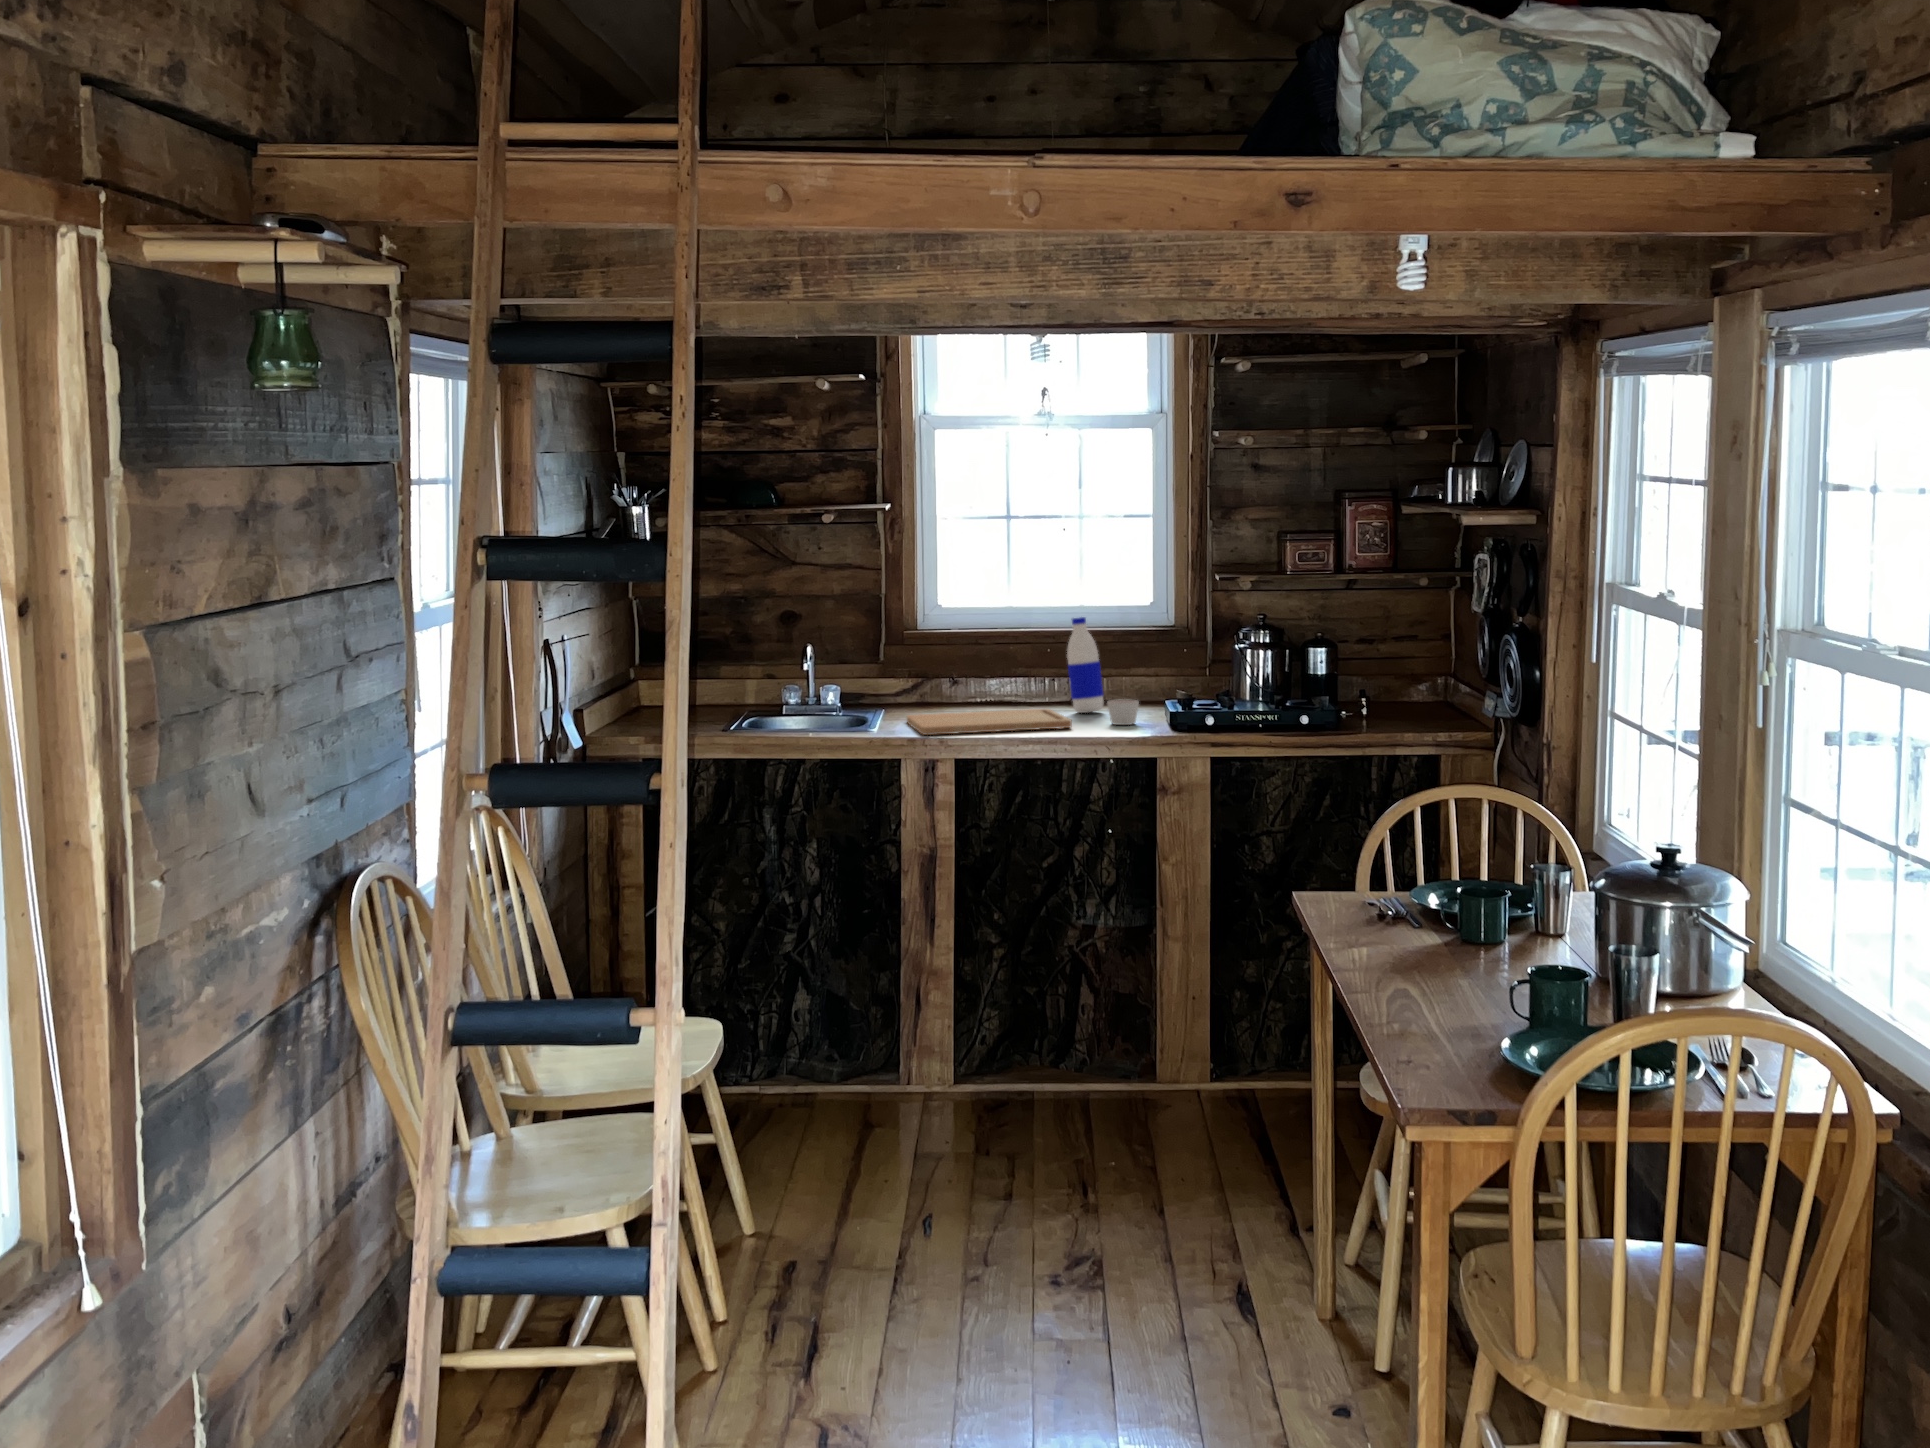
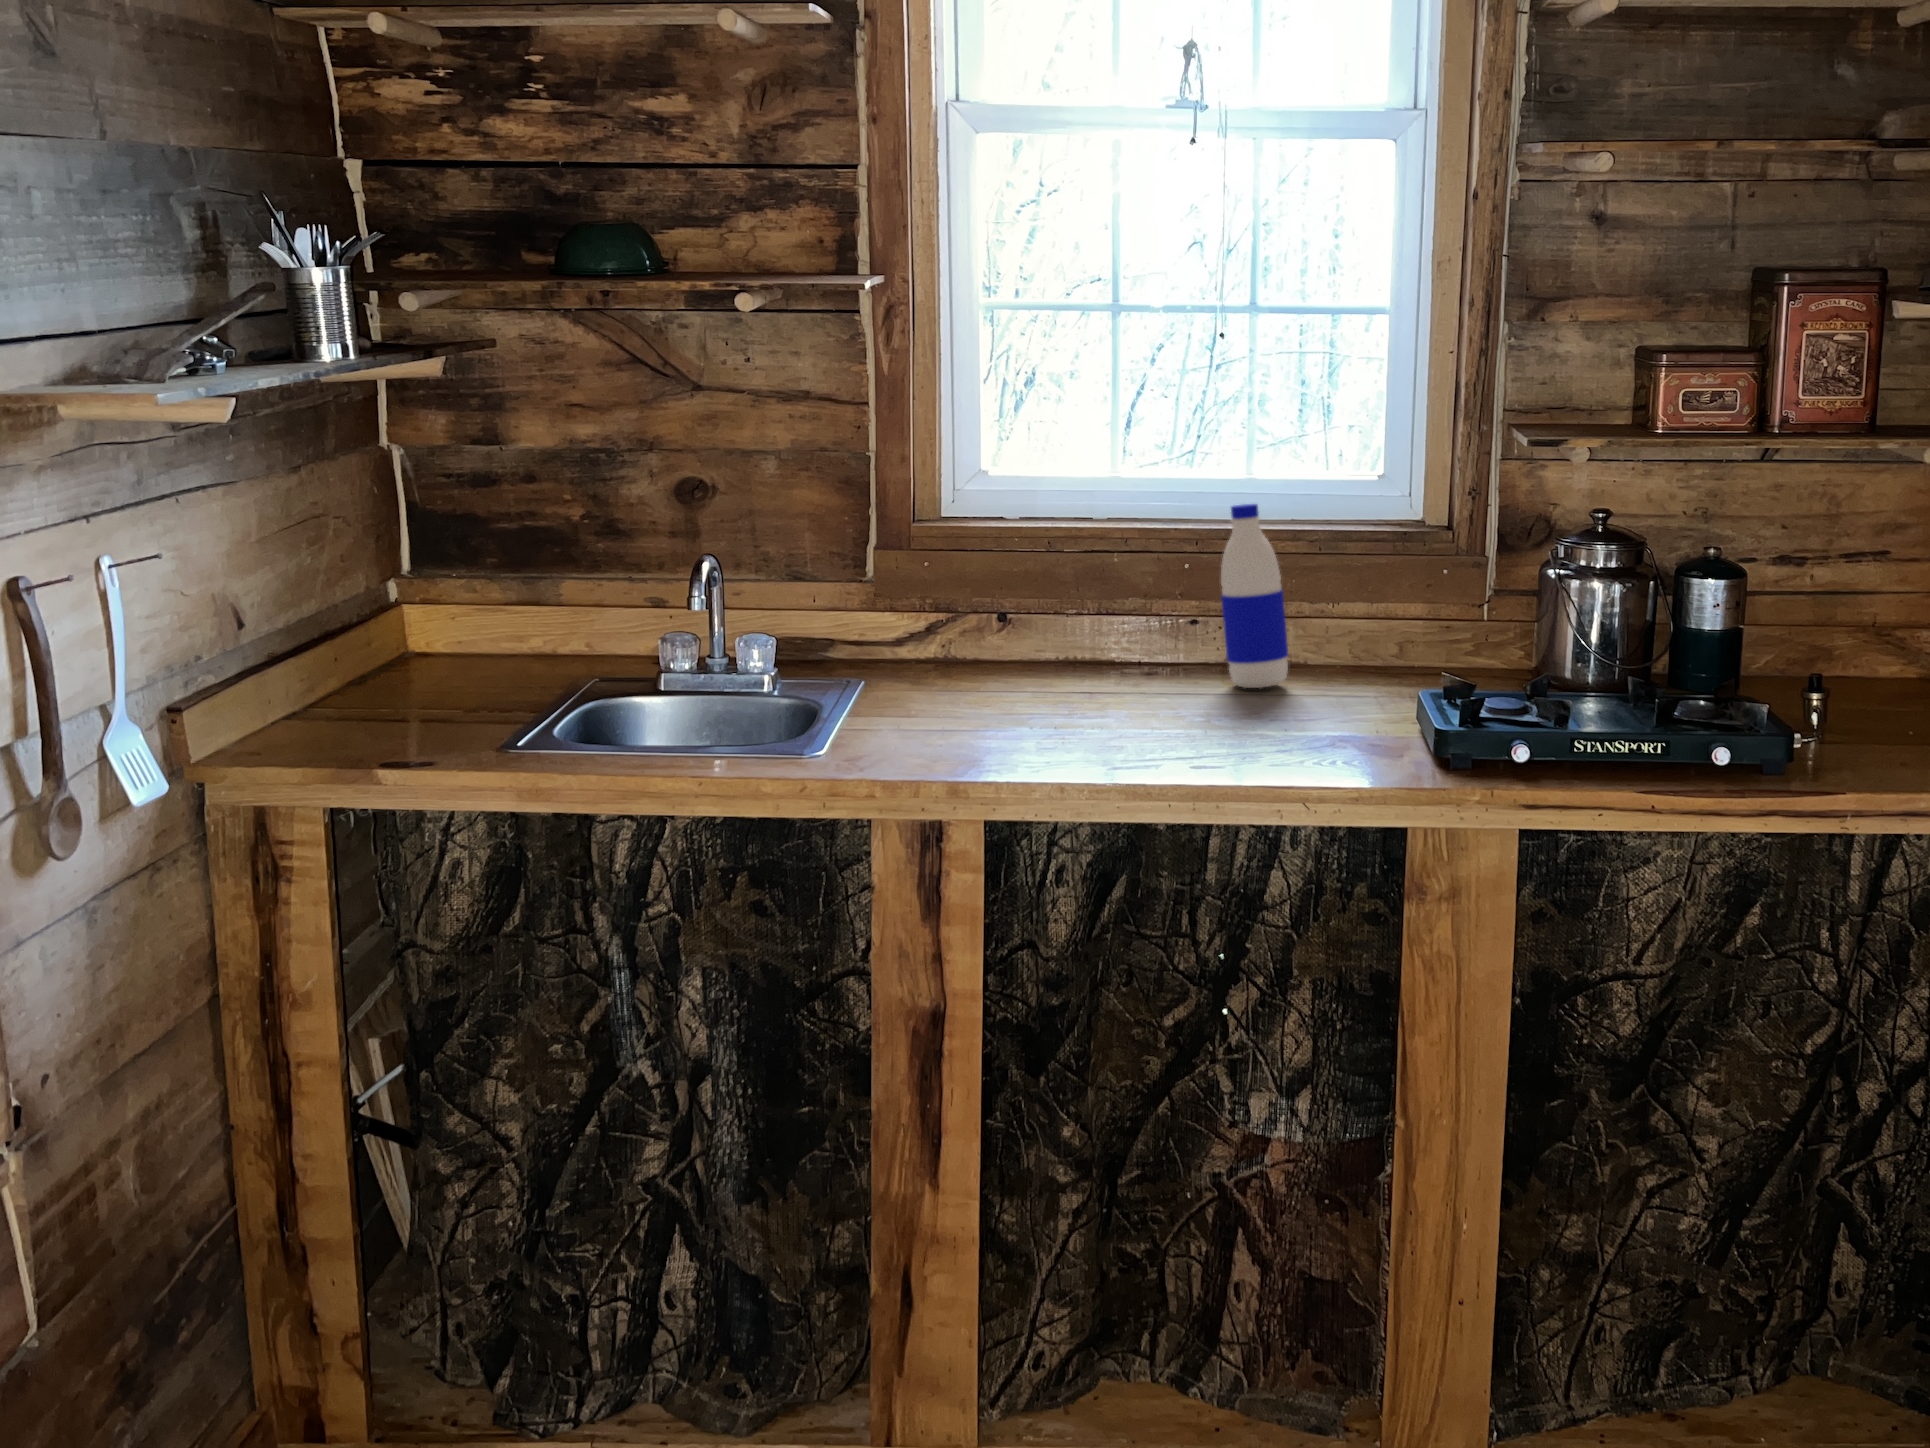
candle: present [1107,699,1139,725] -> none [1300,678,1364,735]
cutting board: present [907,709,1072,735] -> none [903,681,1229,762]

